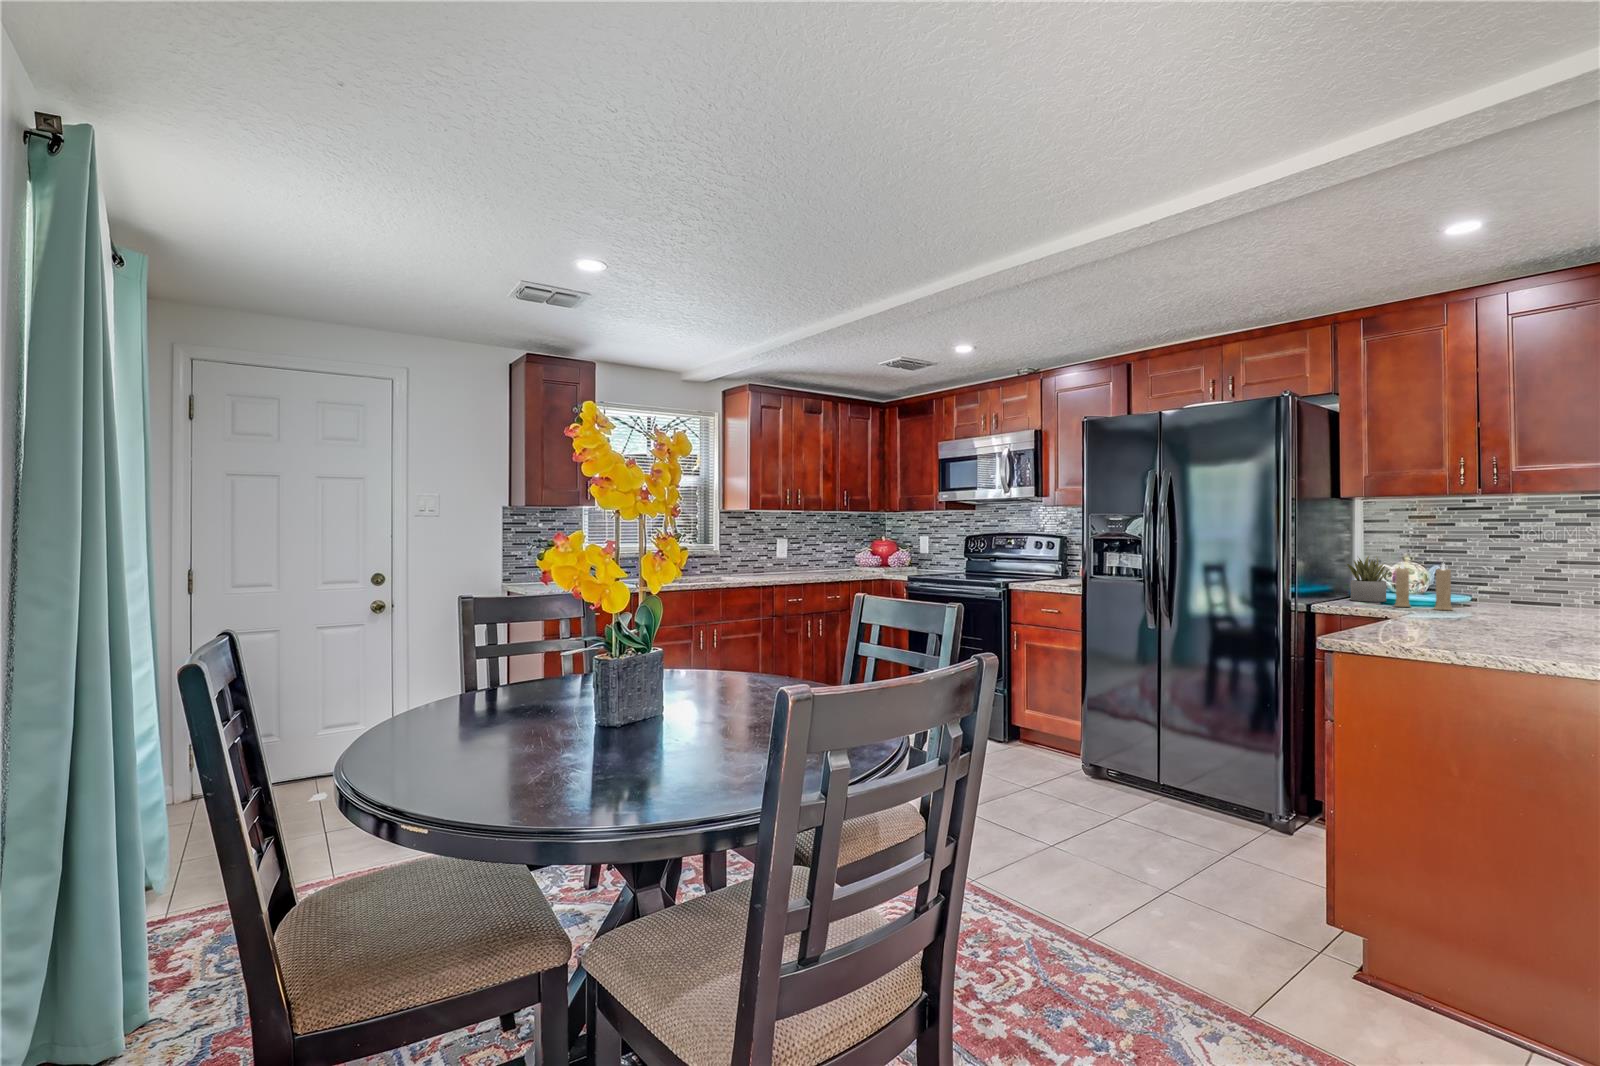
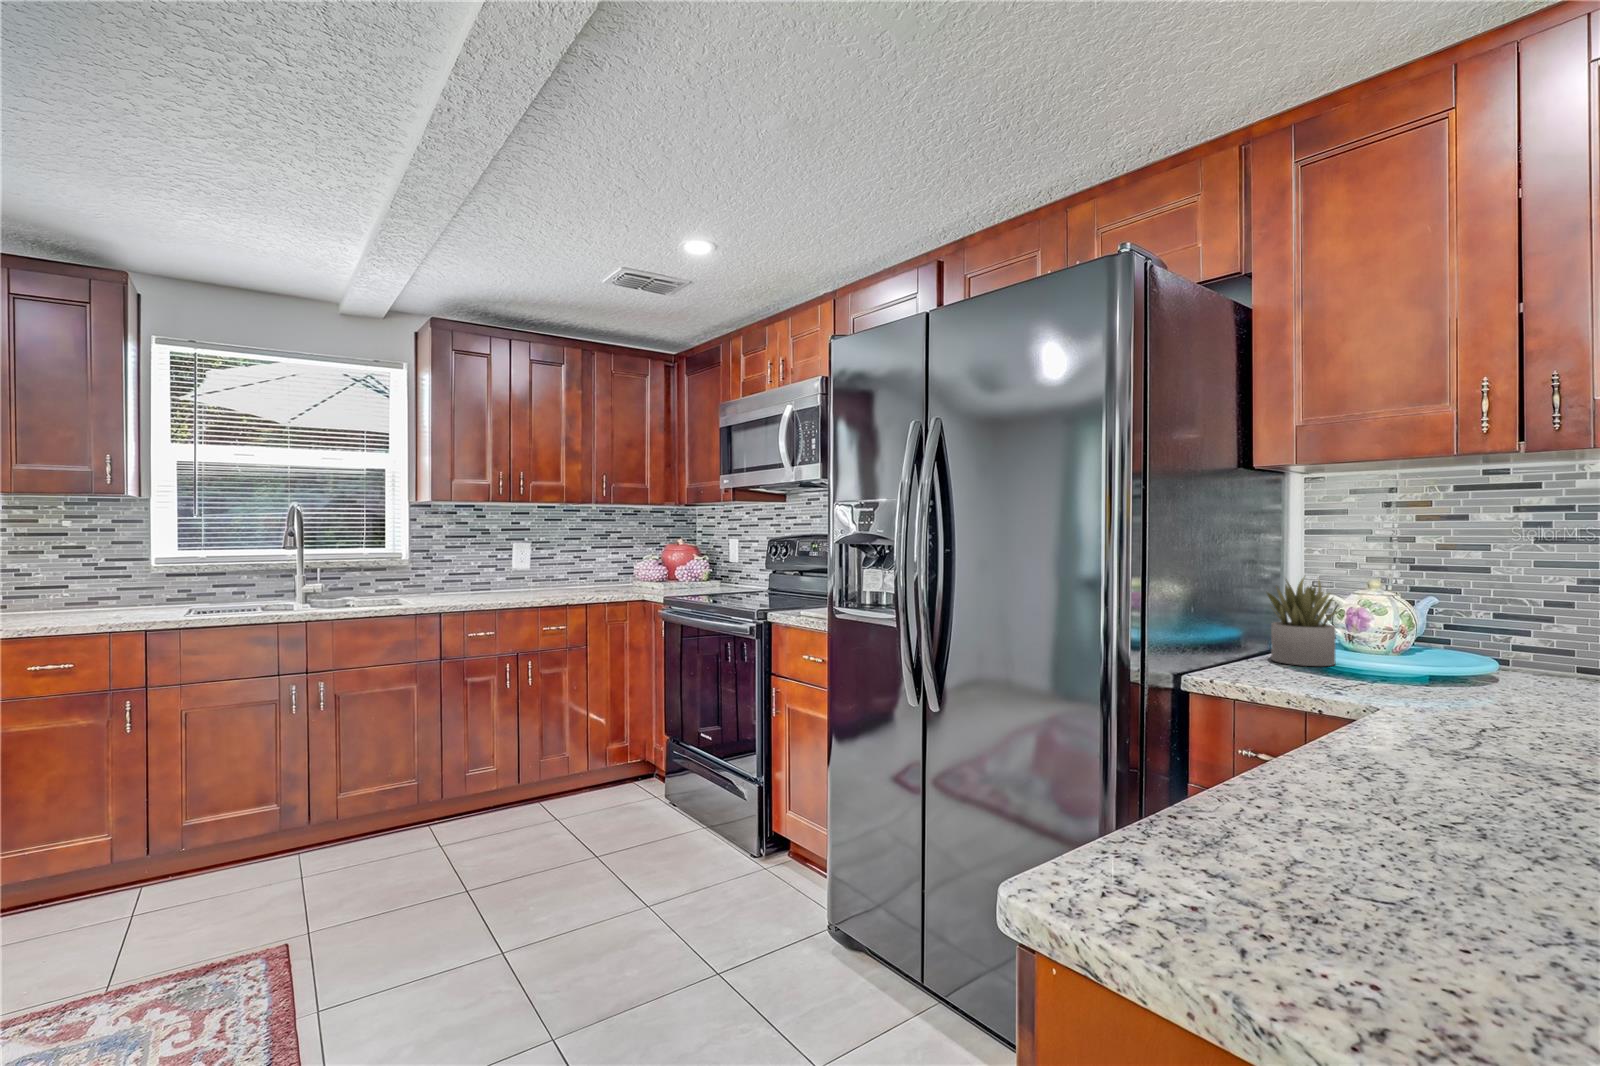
candle: present [1394,563,1452,610] -> none [1337,591,1460,704]

